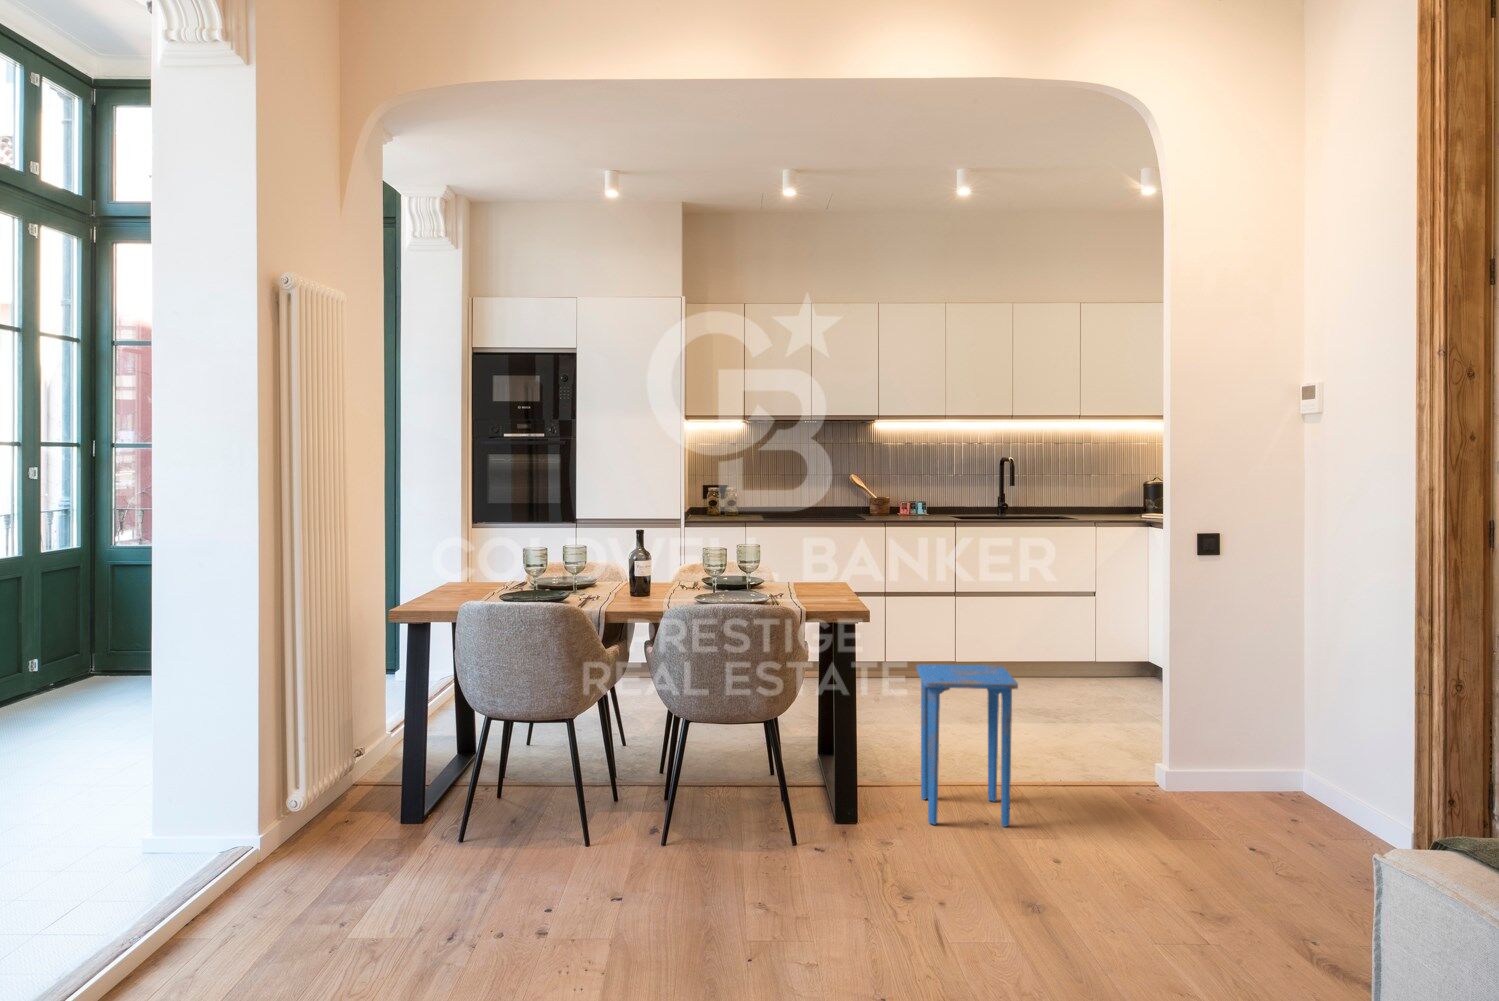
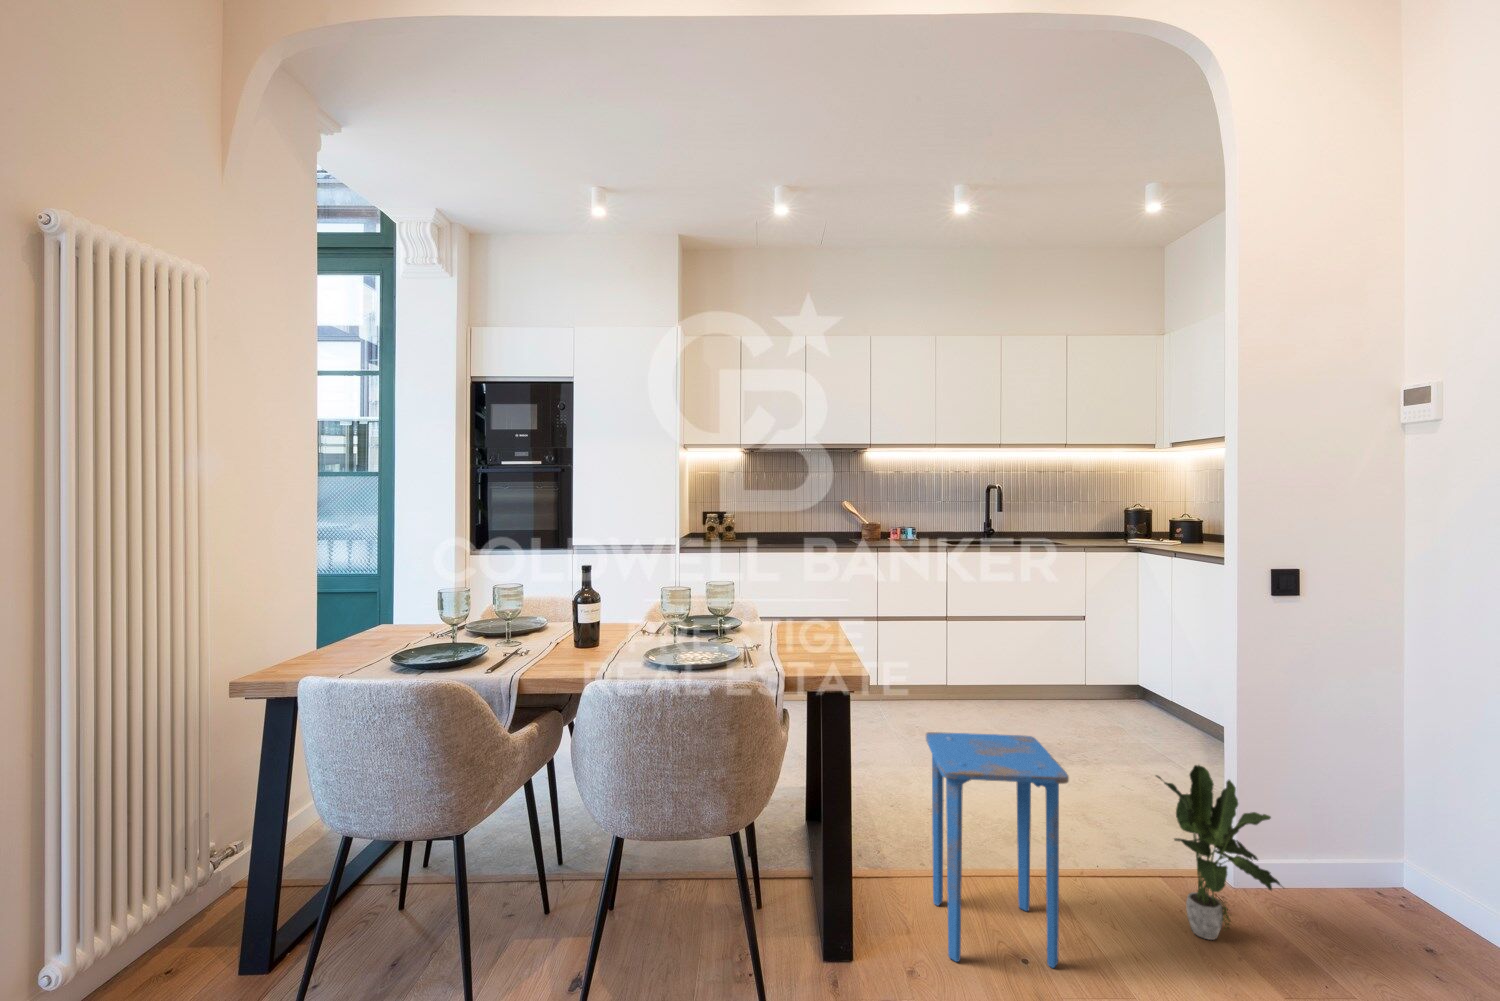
potted plant: none [1095,684,1182,814] -> present [1156,765,1280,940]

